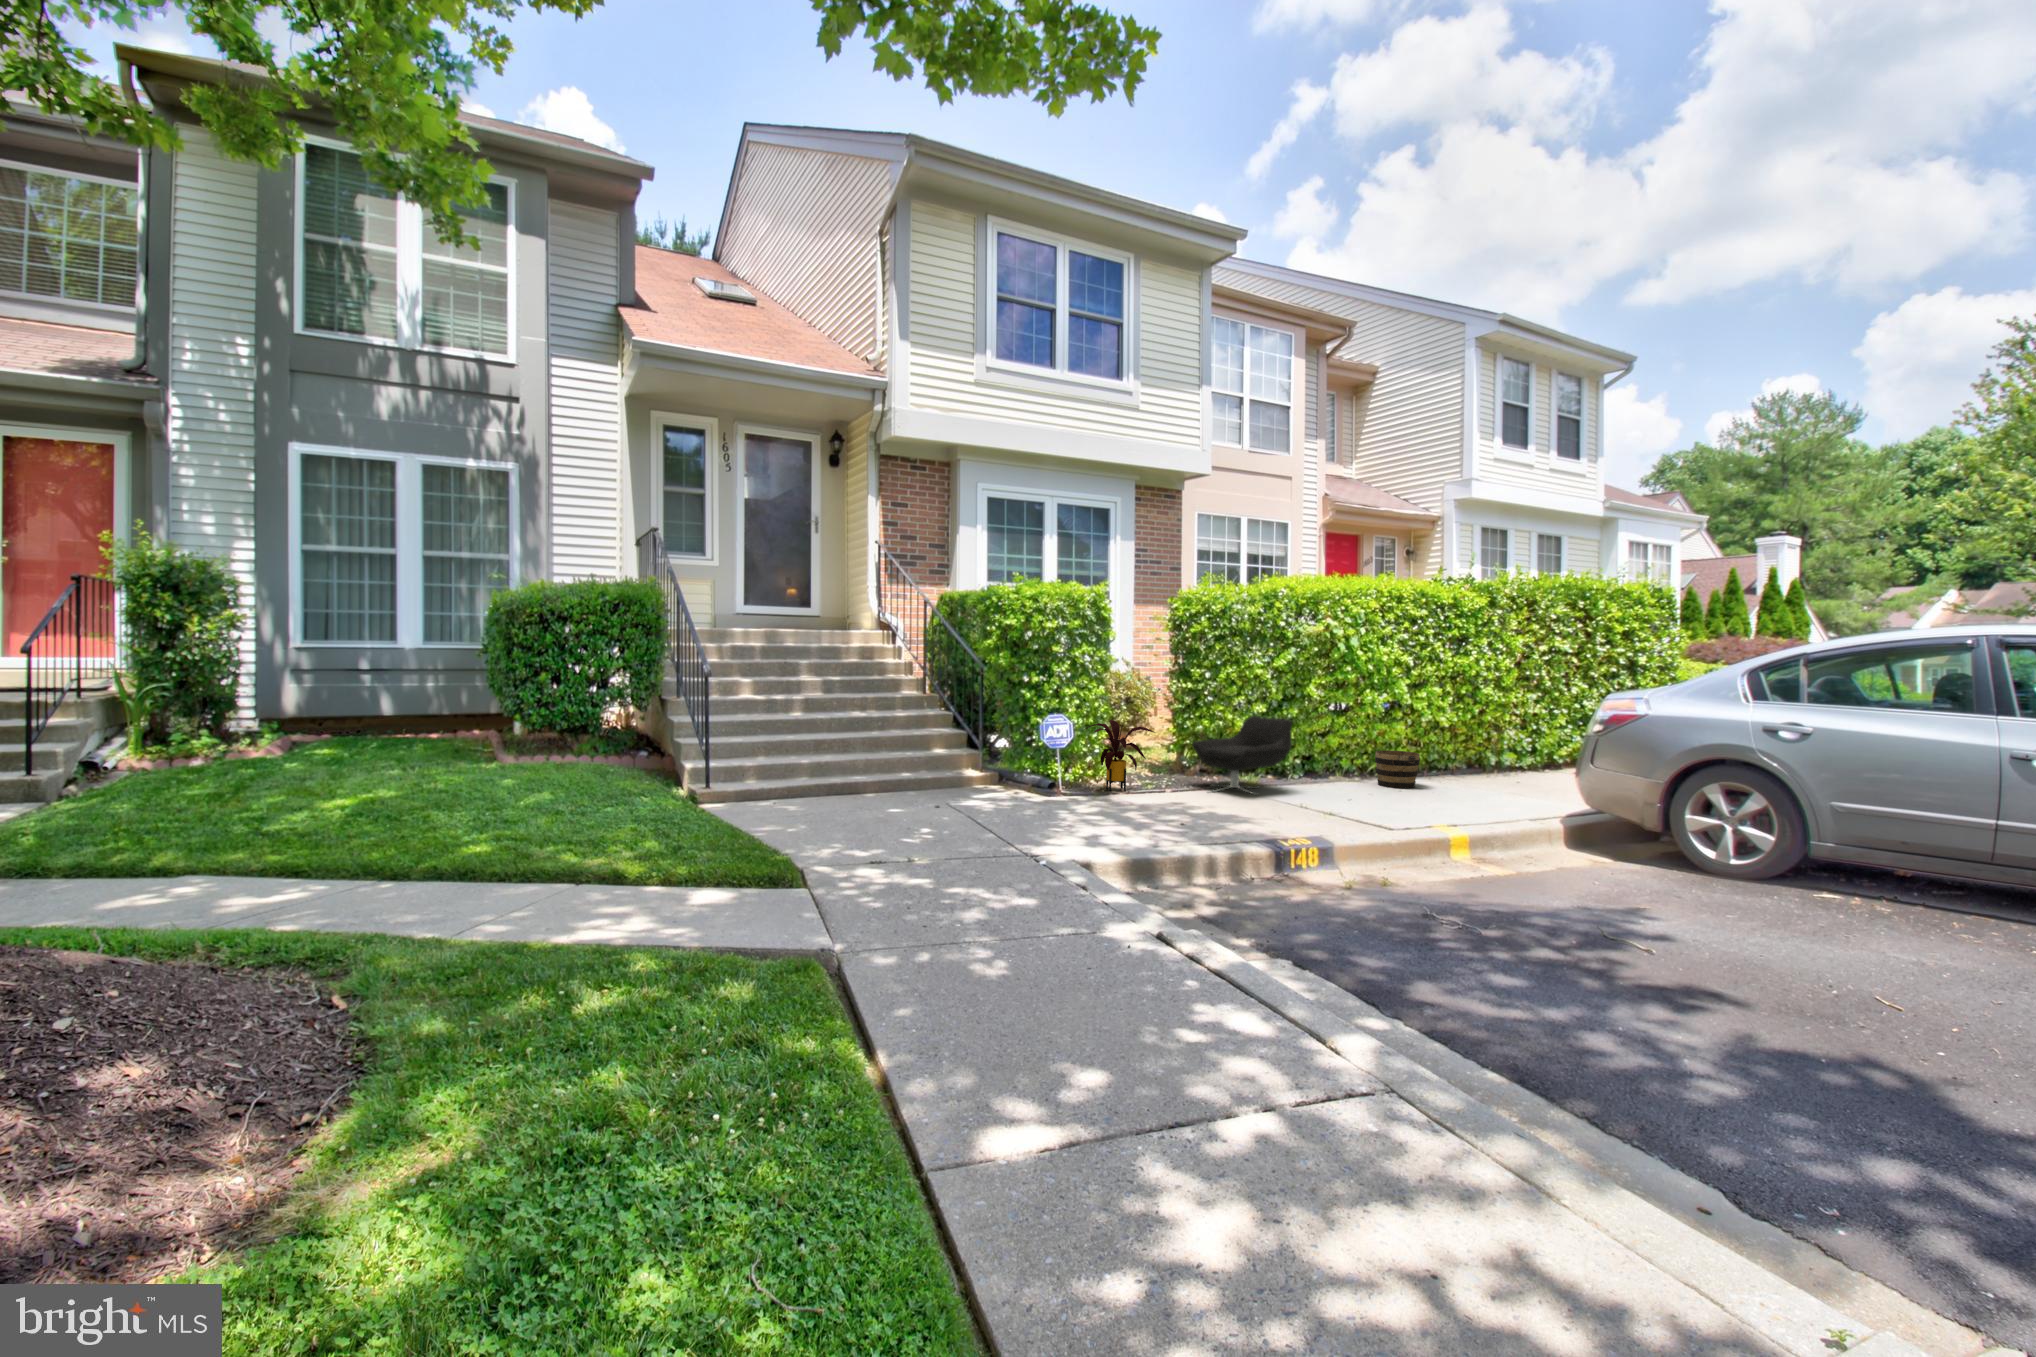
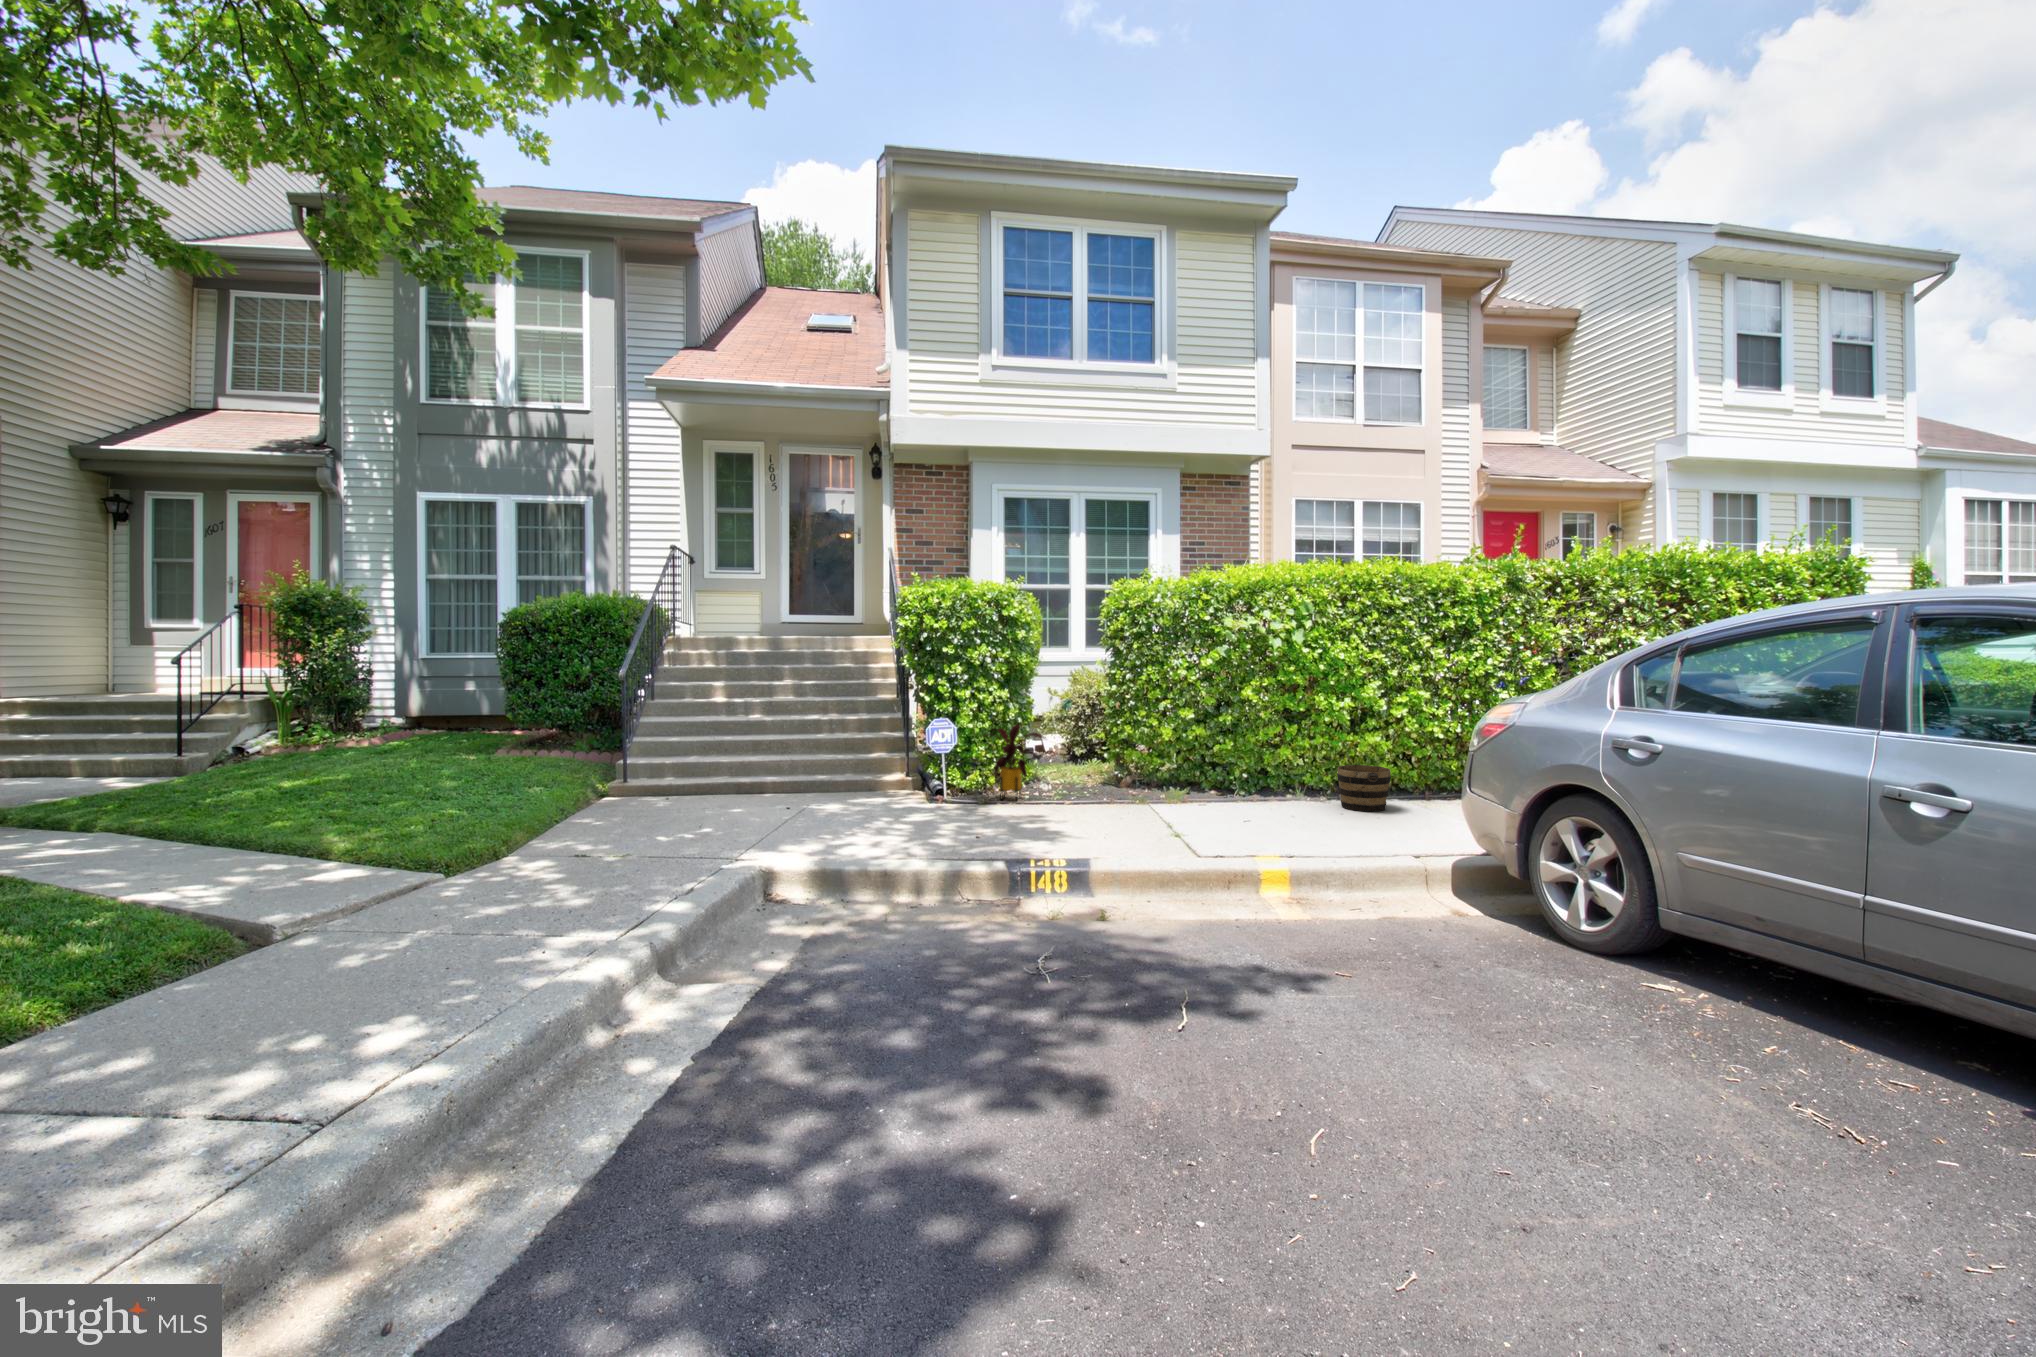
lounge chair: present [1192,716,1292,793] -> none [1105,722,1210,812]

